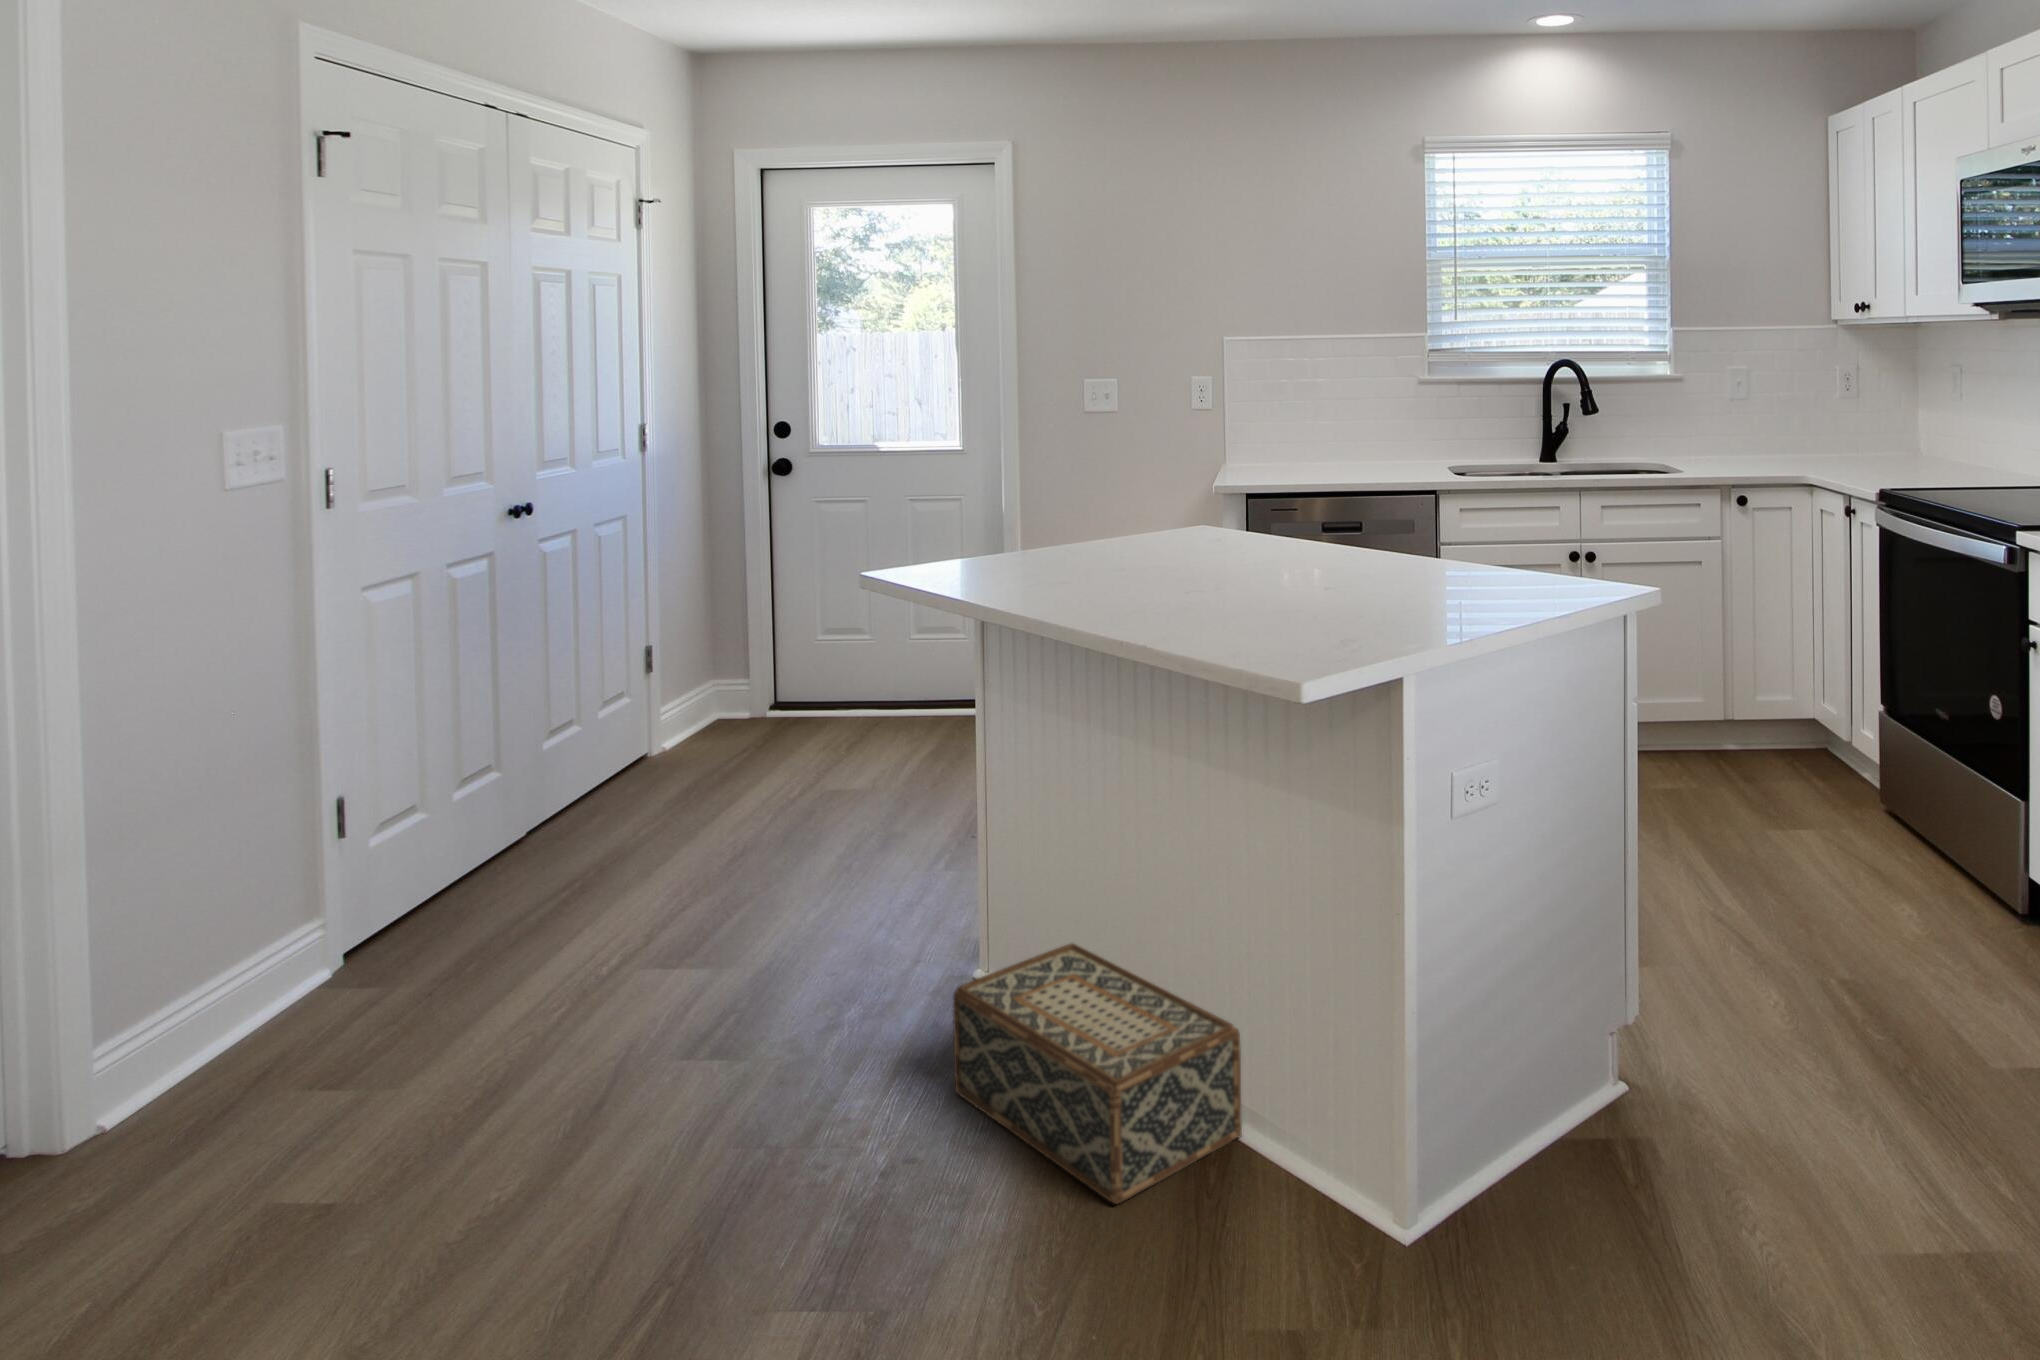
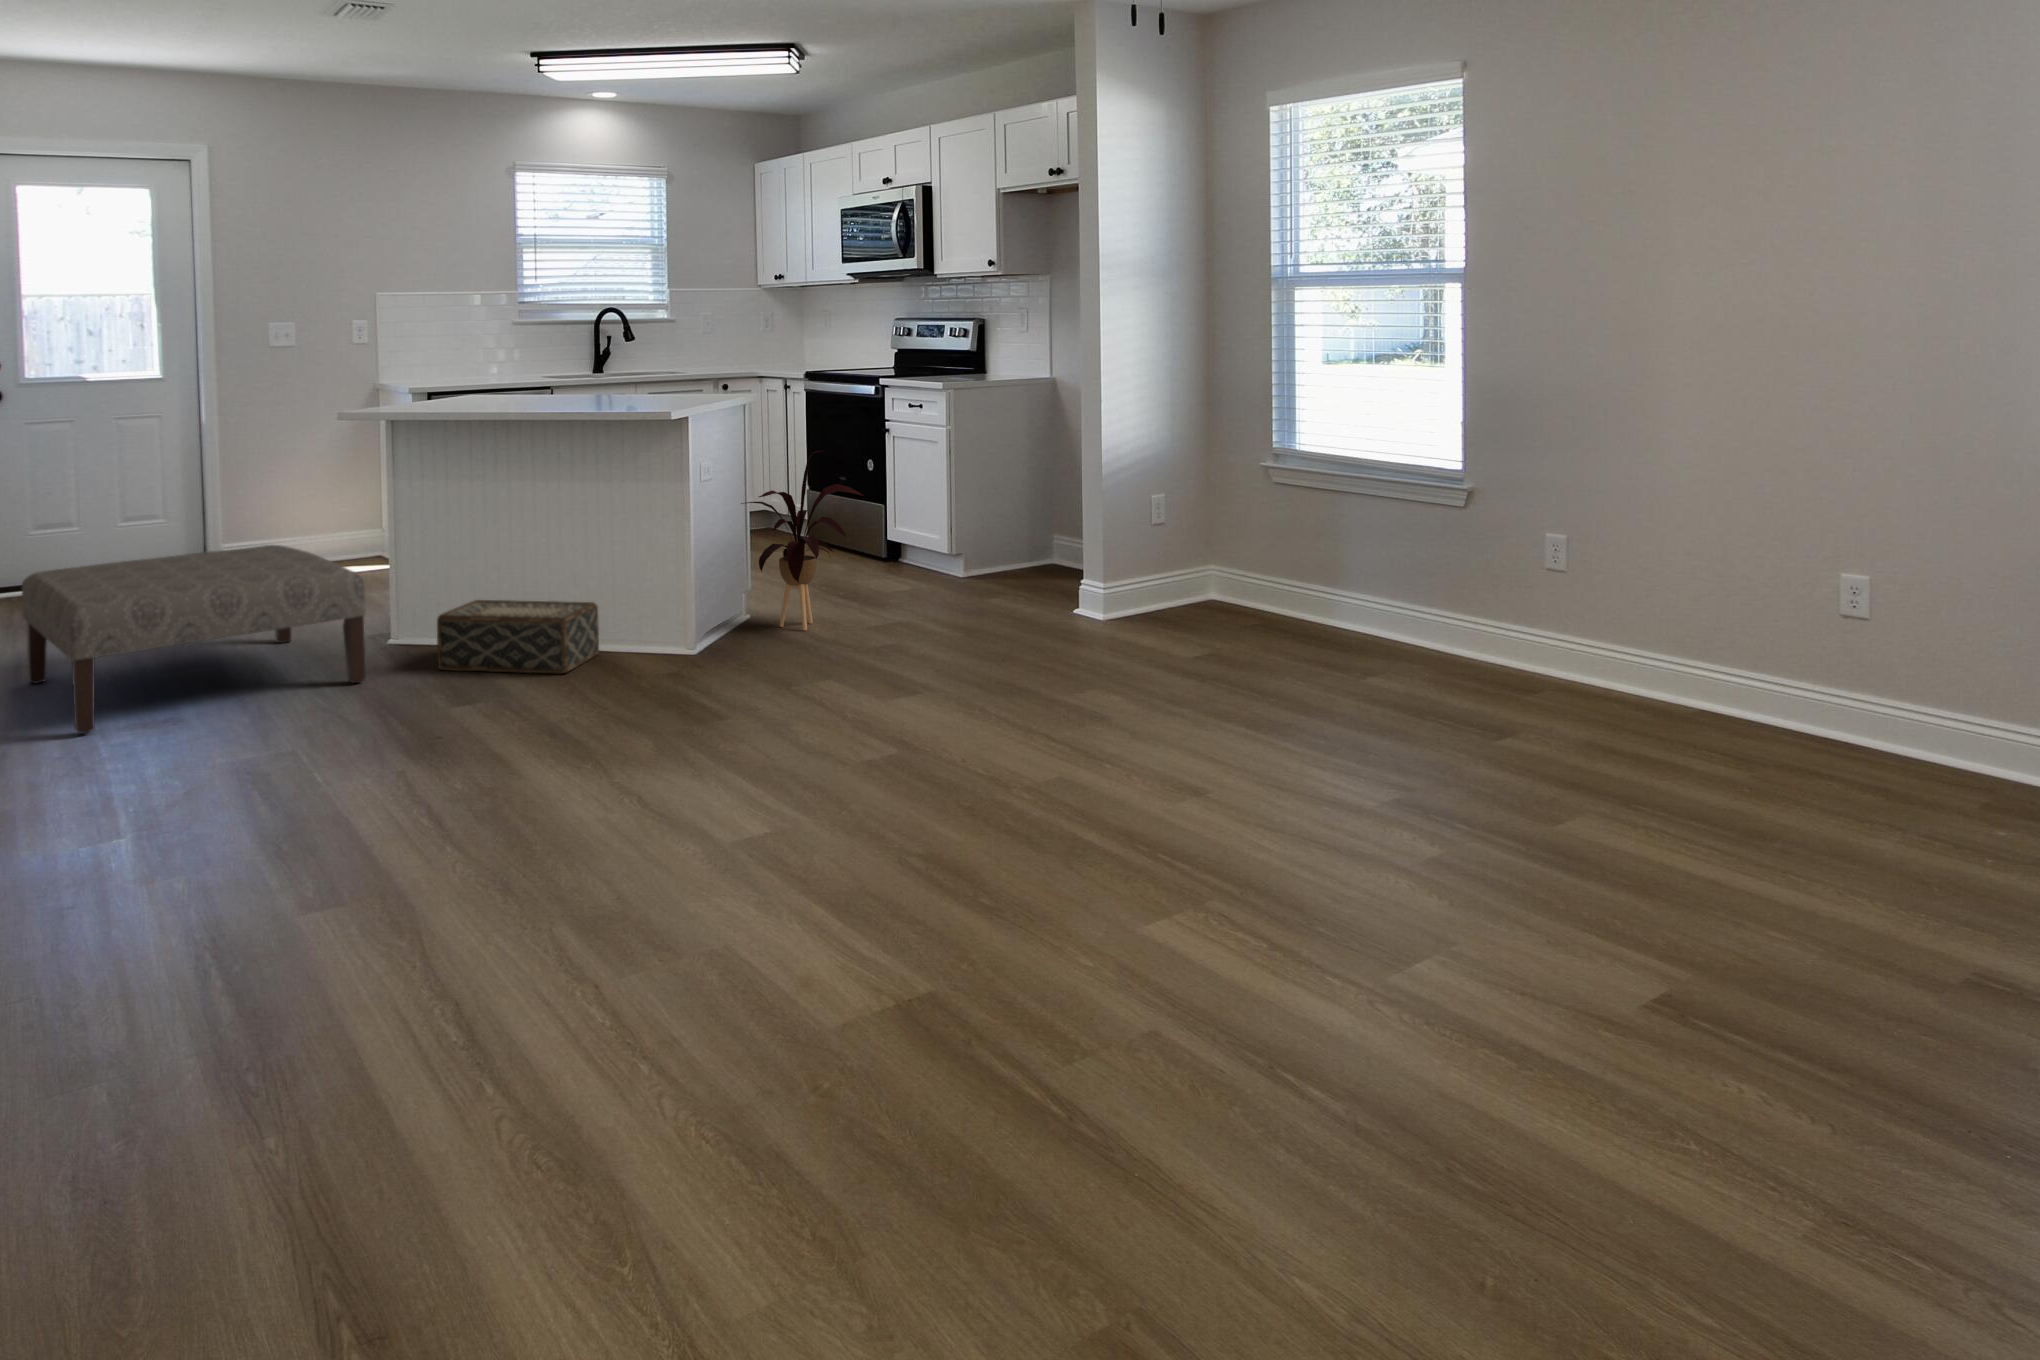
house plant: none [1585,748,1888,1189] -> present [741,450,864,630]
ottoman: none [318,756,897,1125] -> present [22,545,366,734]

